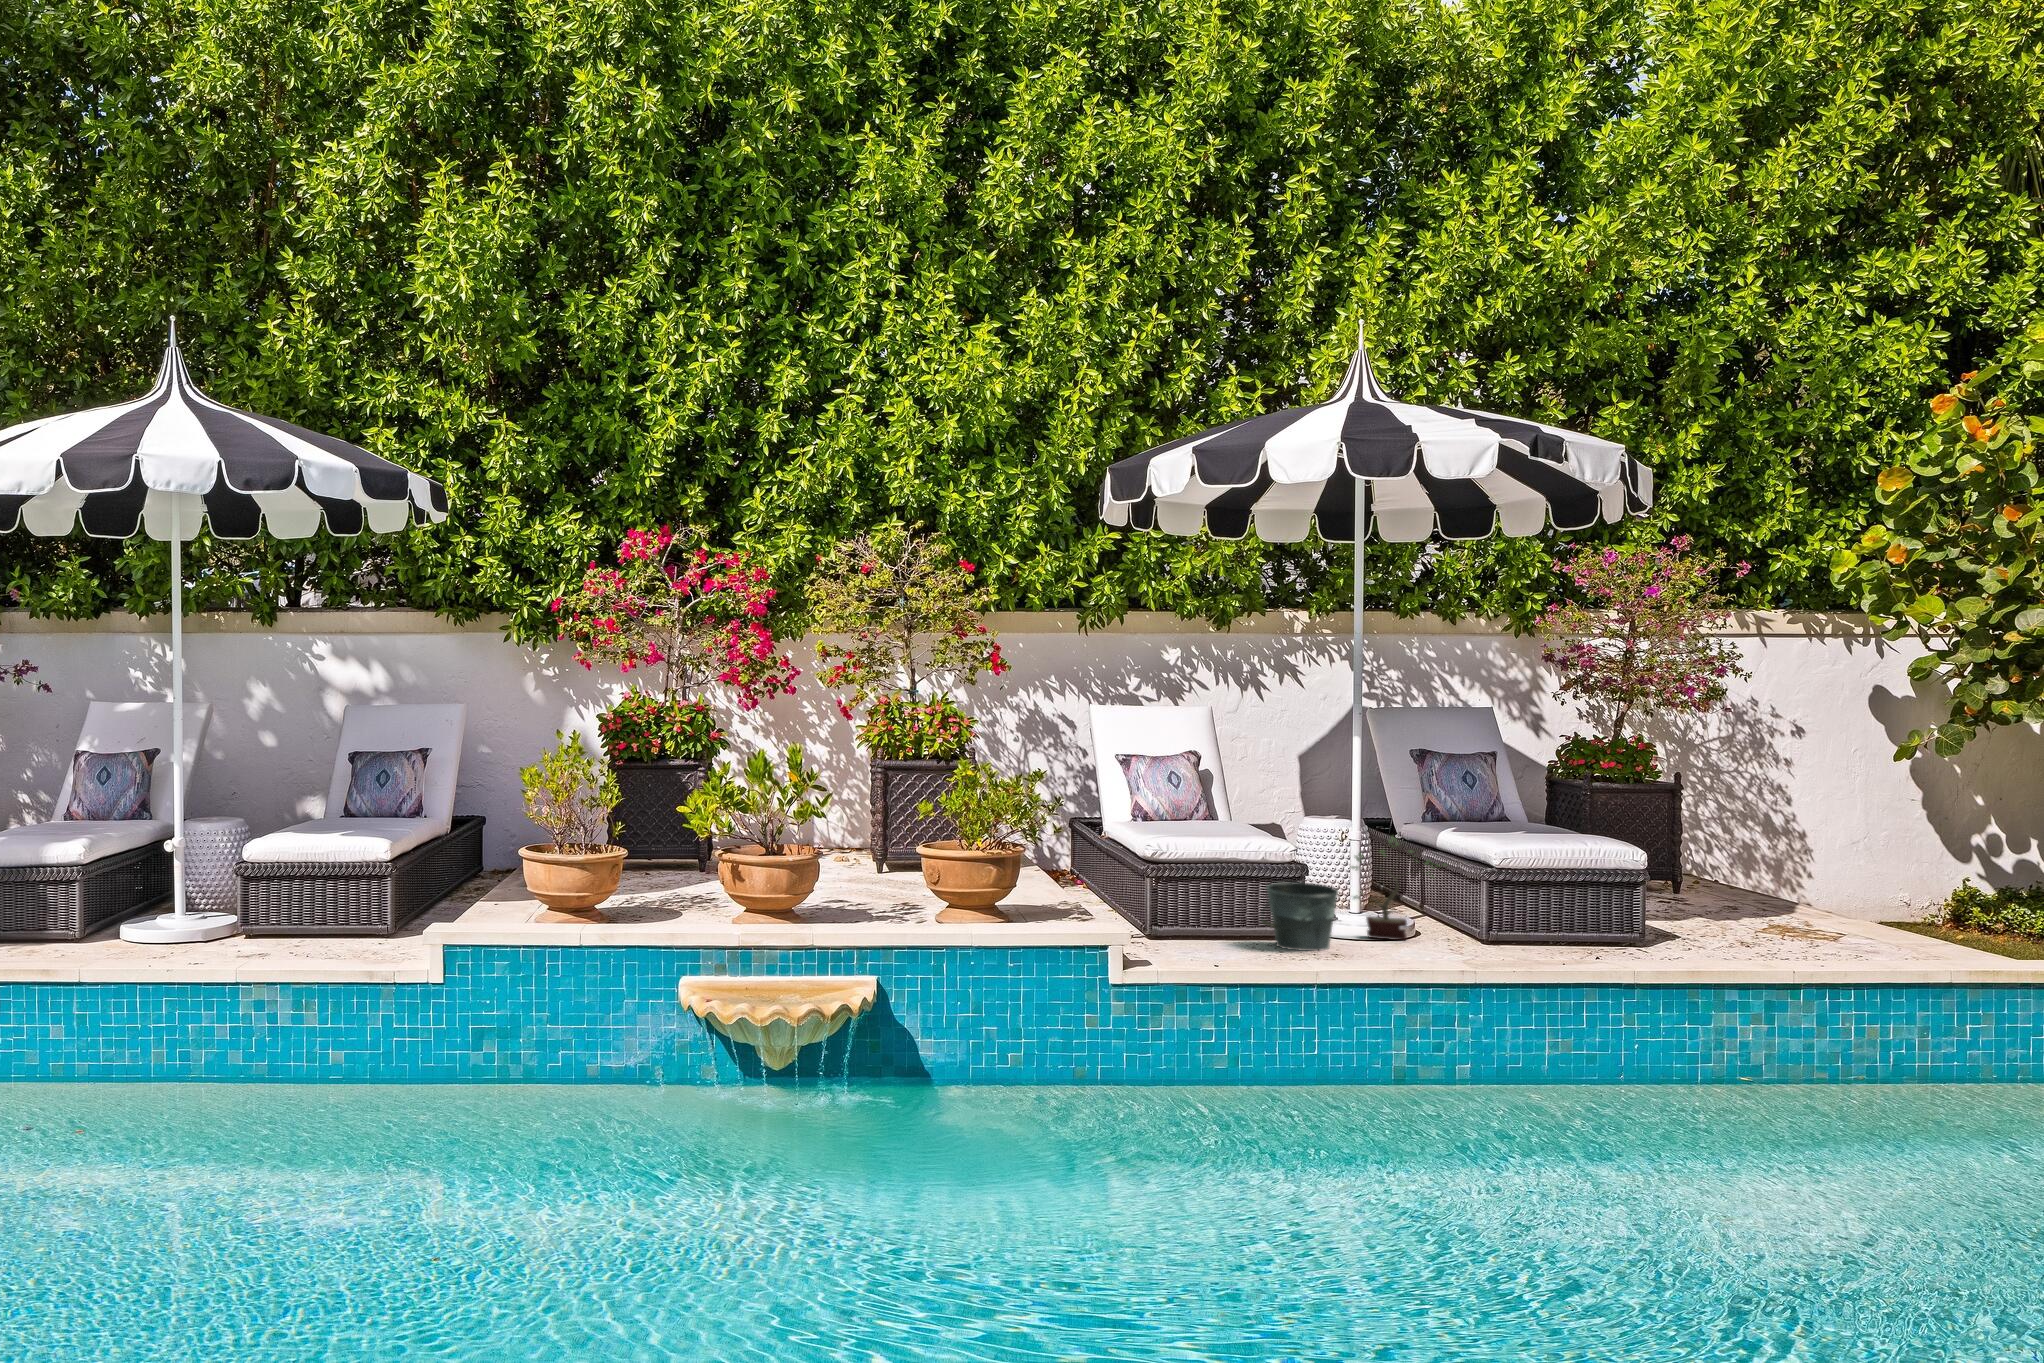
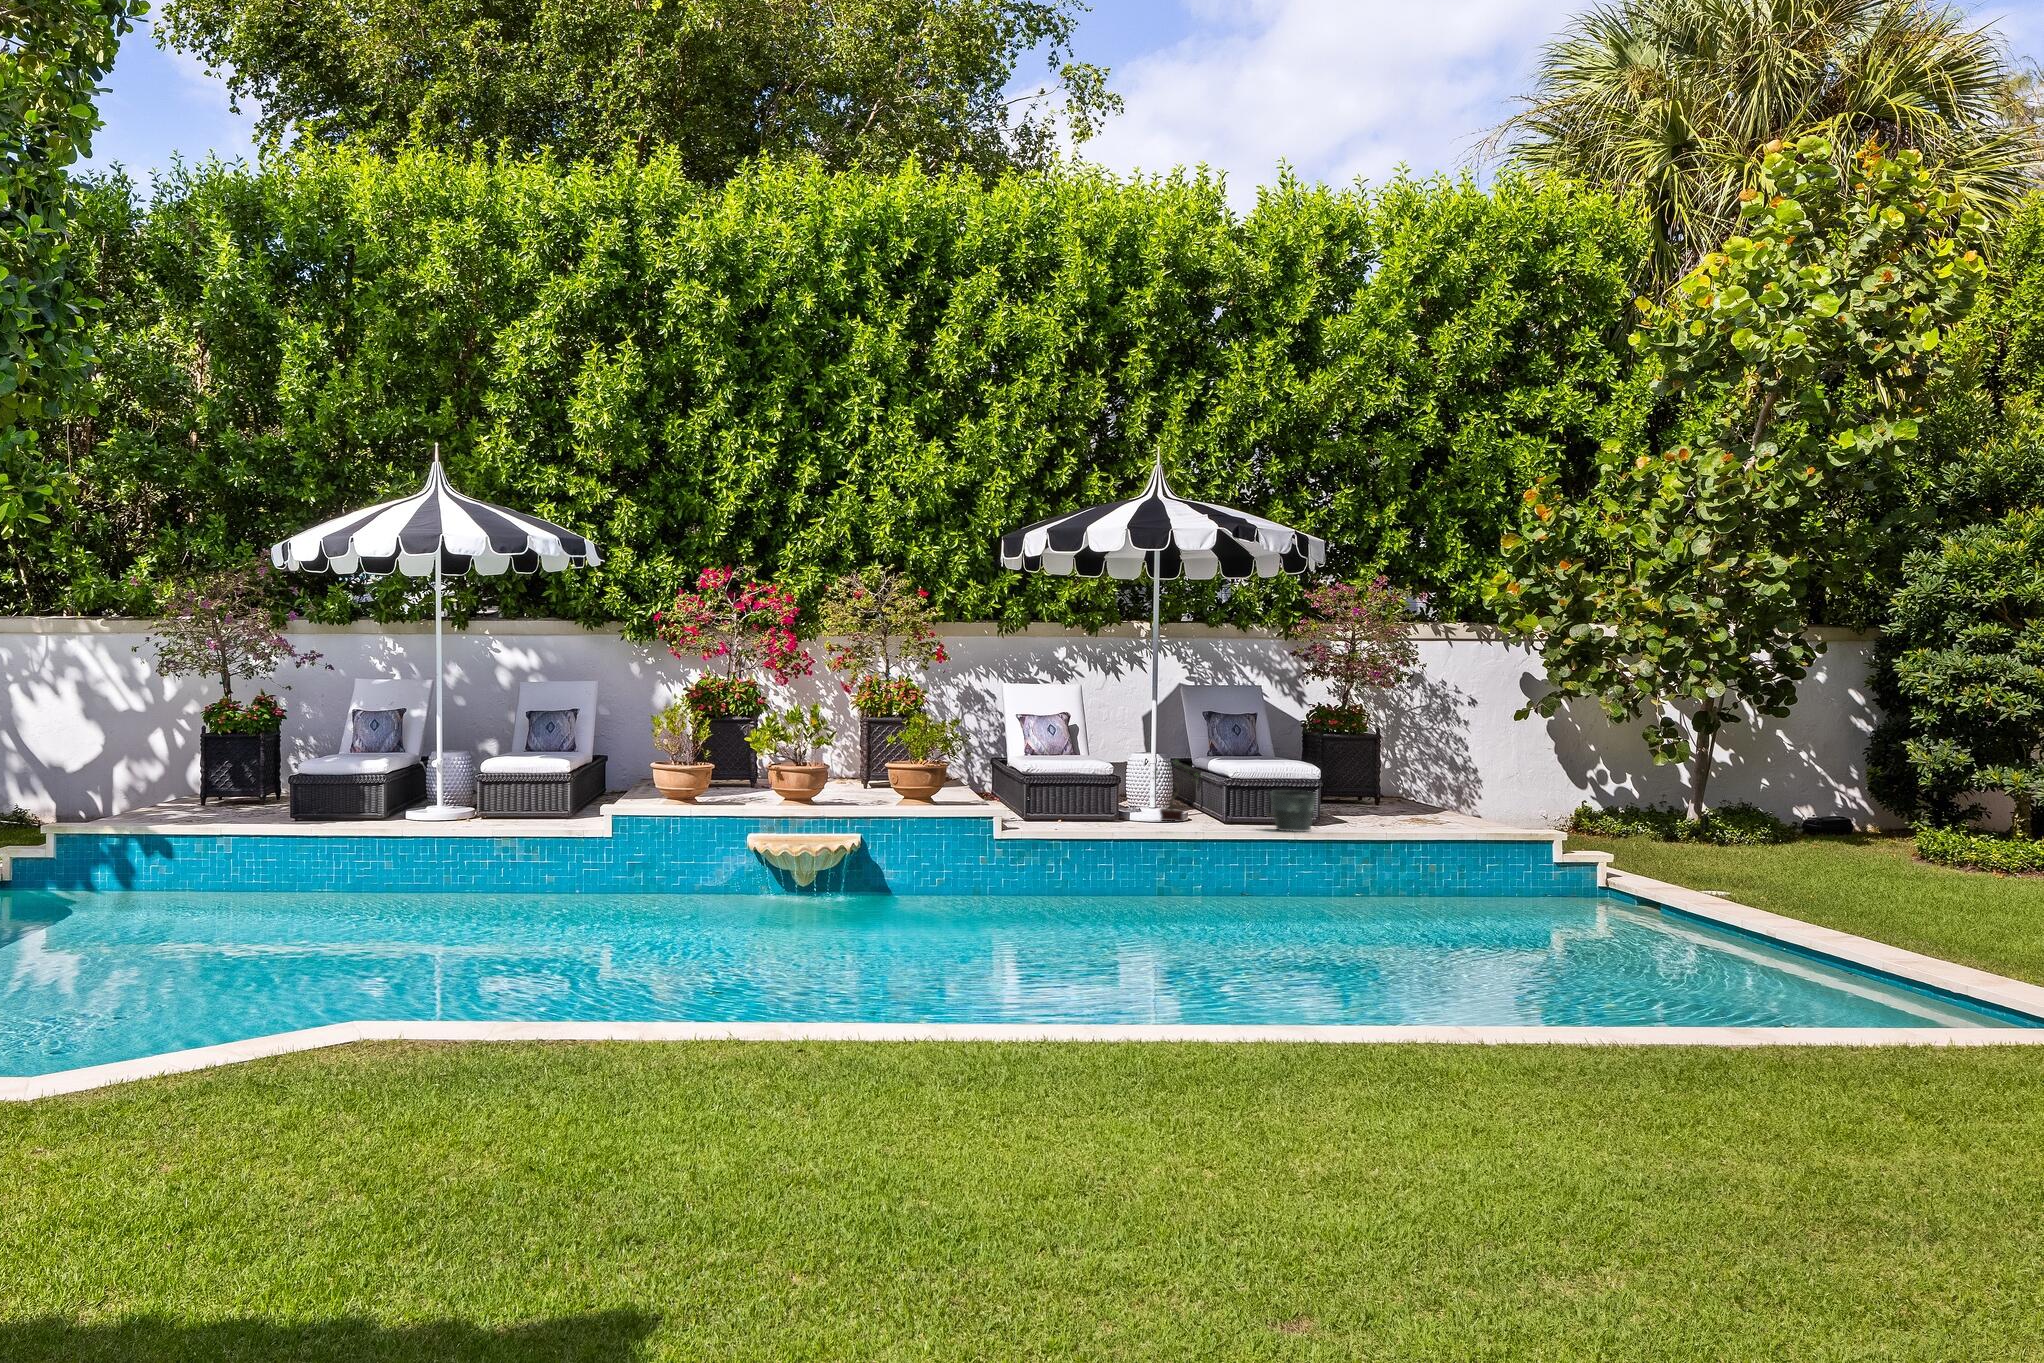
bucket: present [1262,882,1338,951] -> present [1268,790,1316,832]

